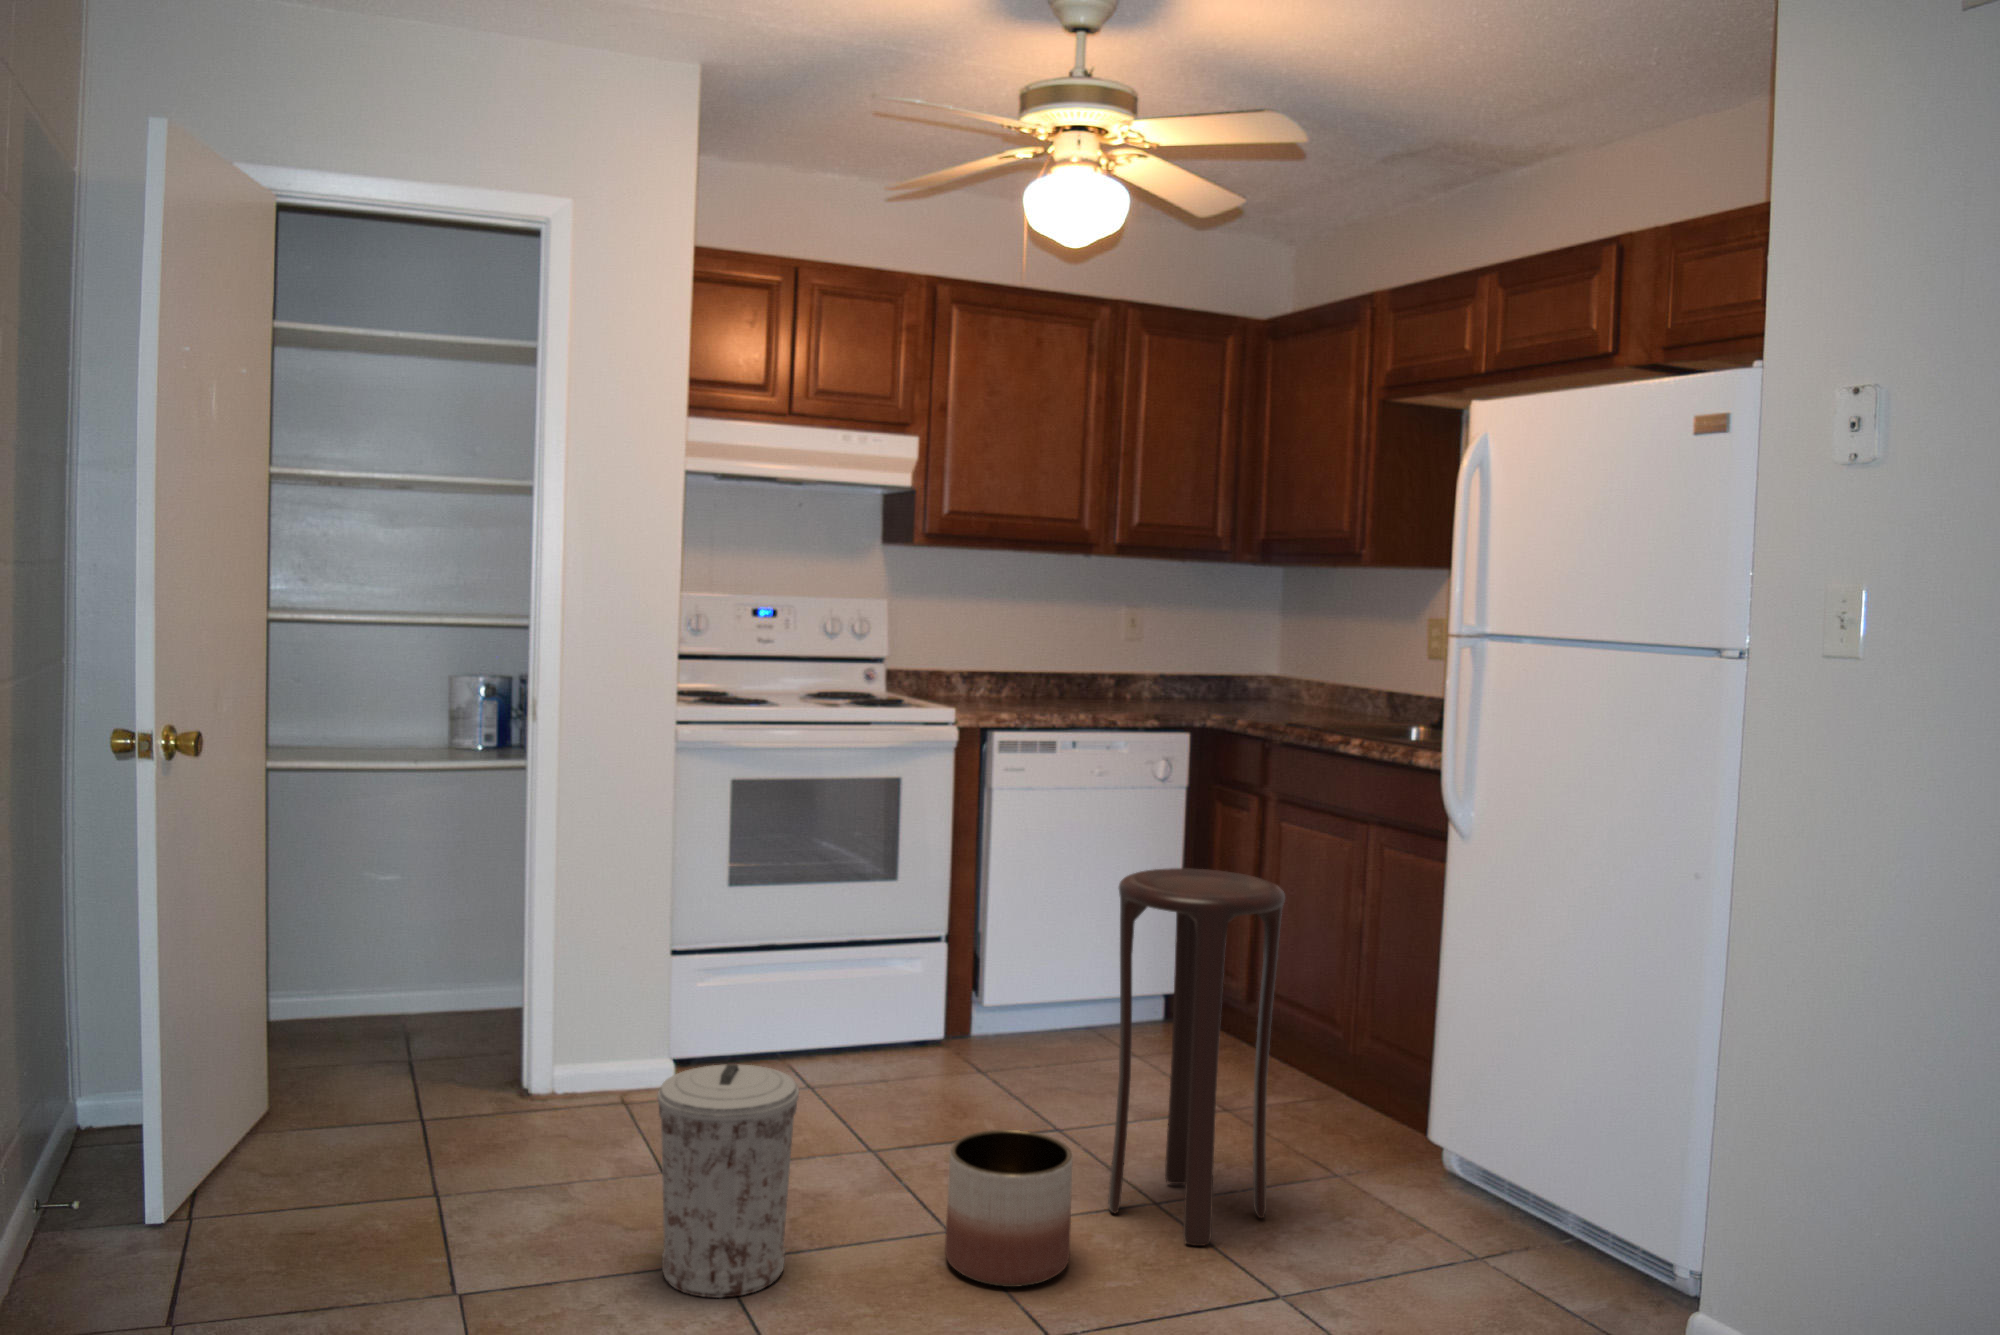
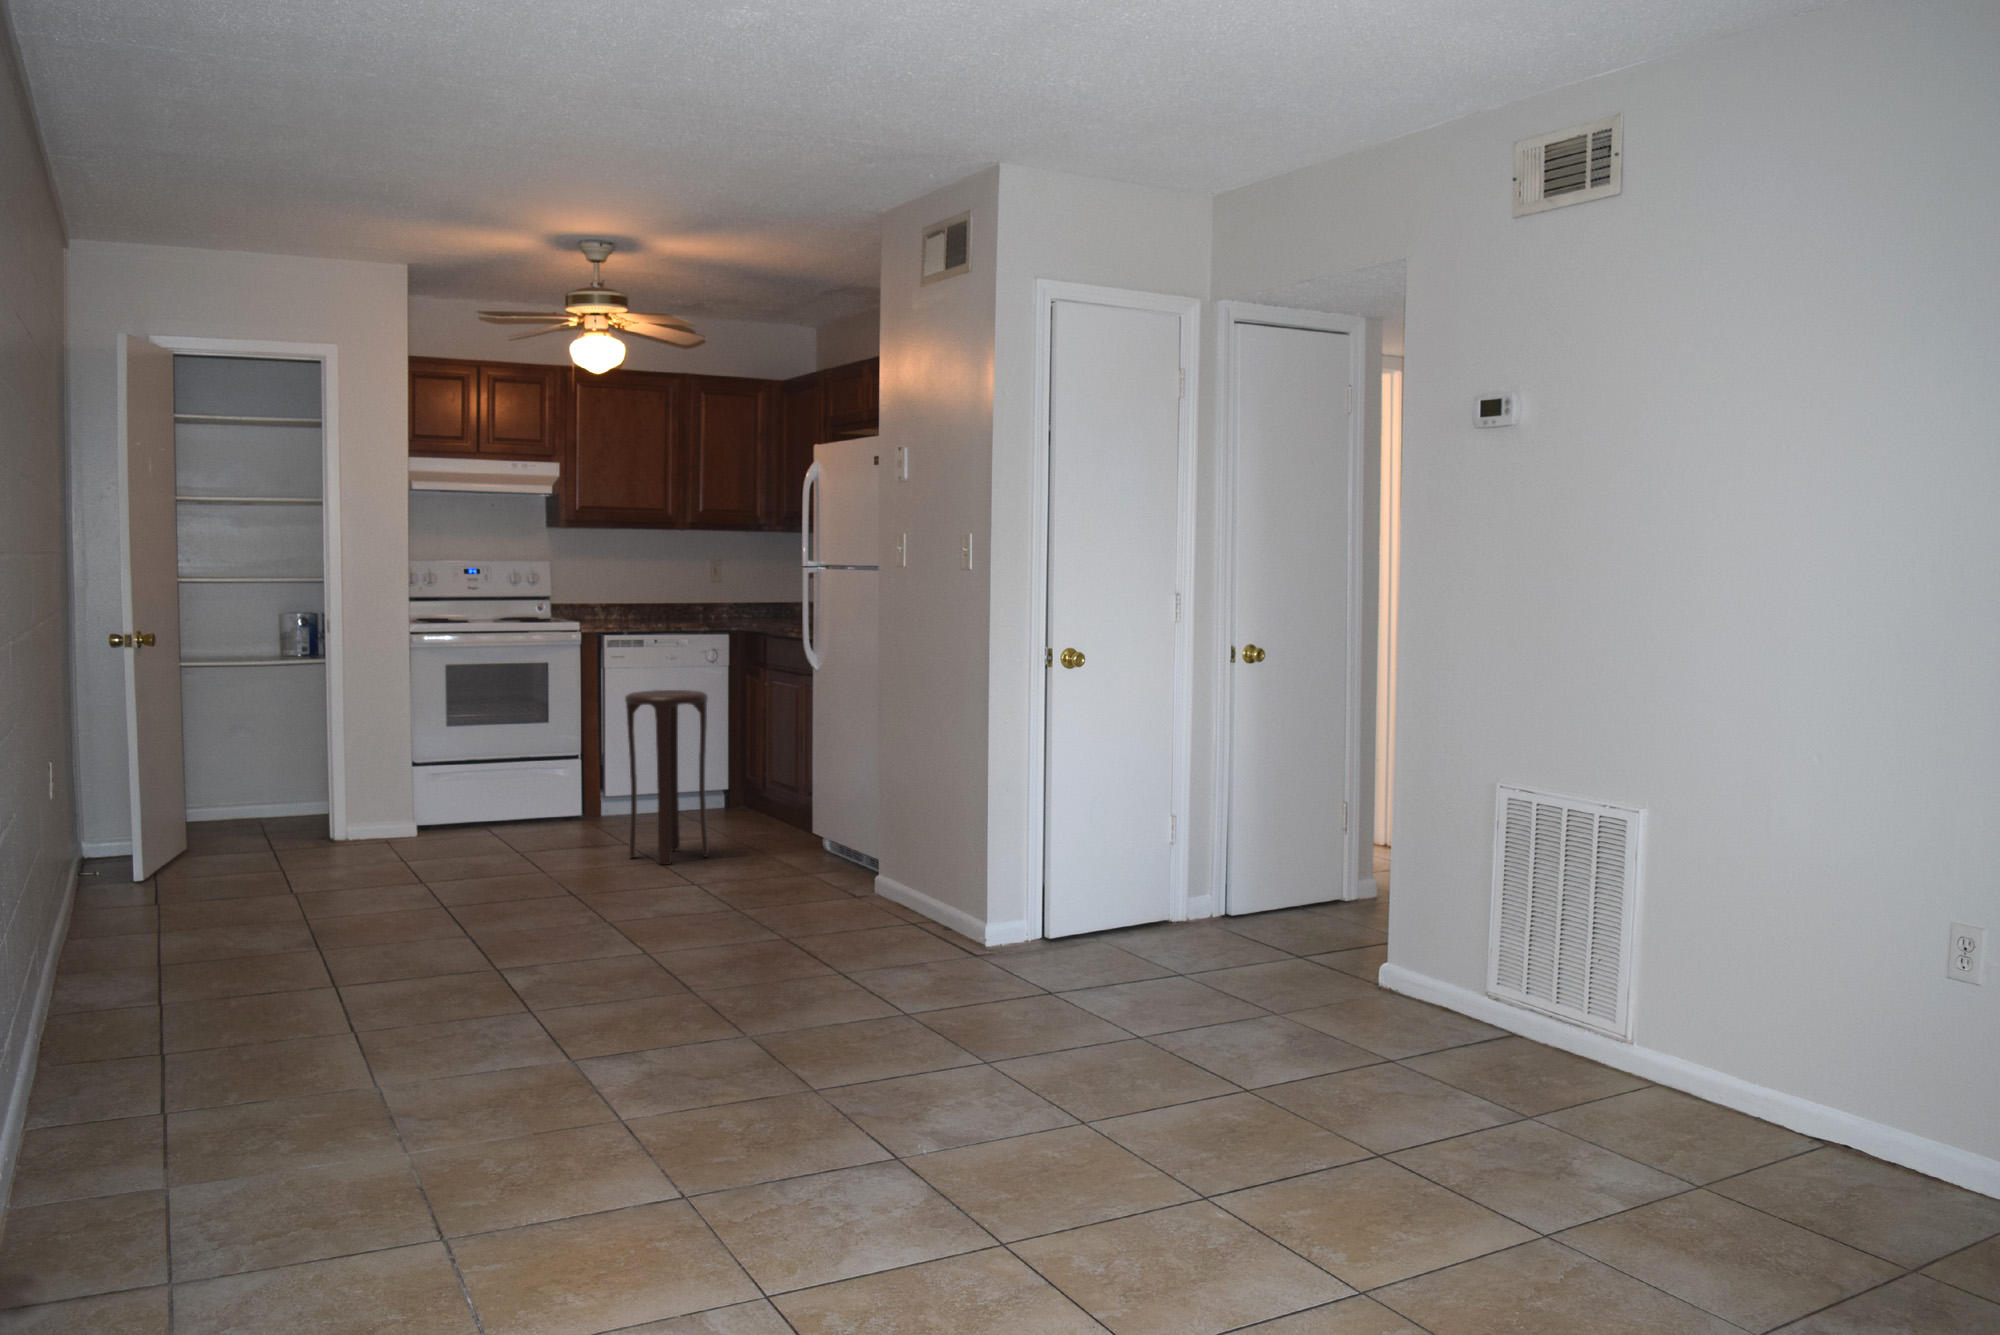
trash can: present [657,1064,799,1298] -> none [388,781,458,882]
planter: present [945,1130,1073,1287] -> none [534,813,596,875]

